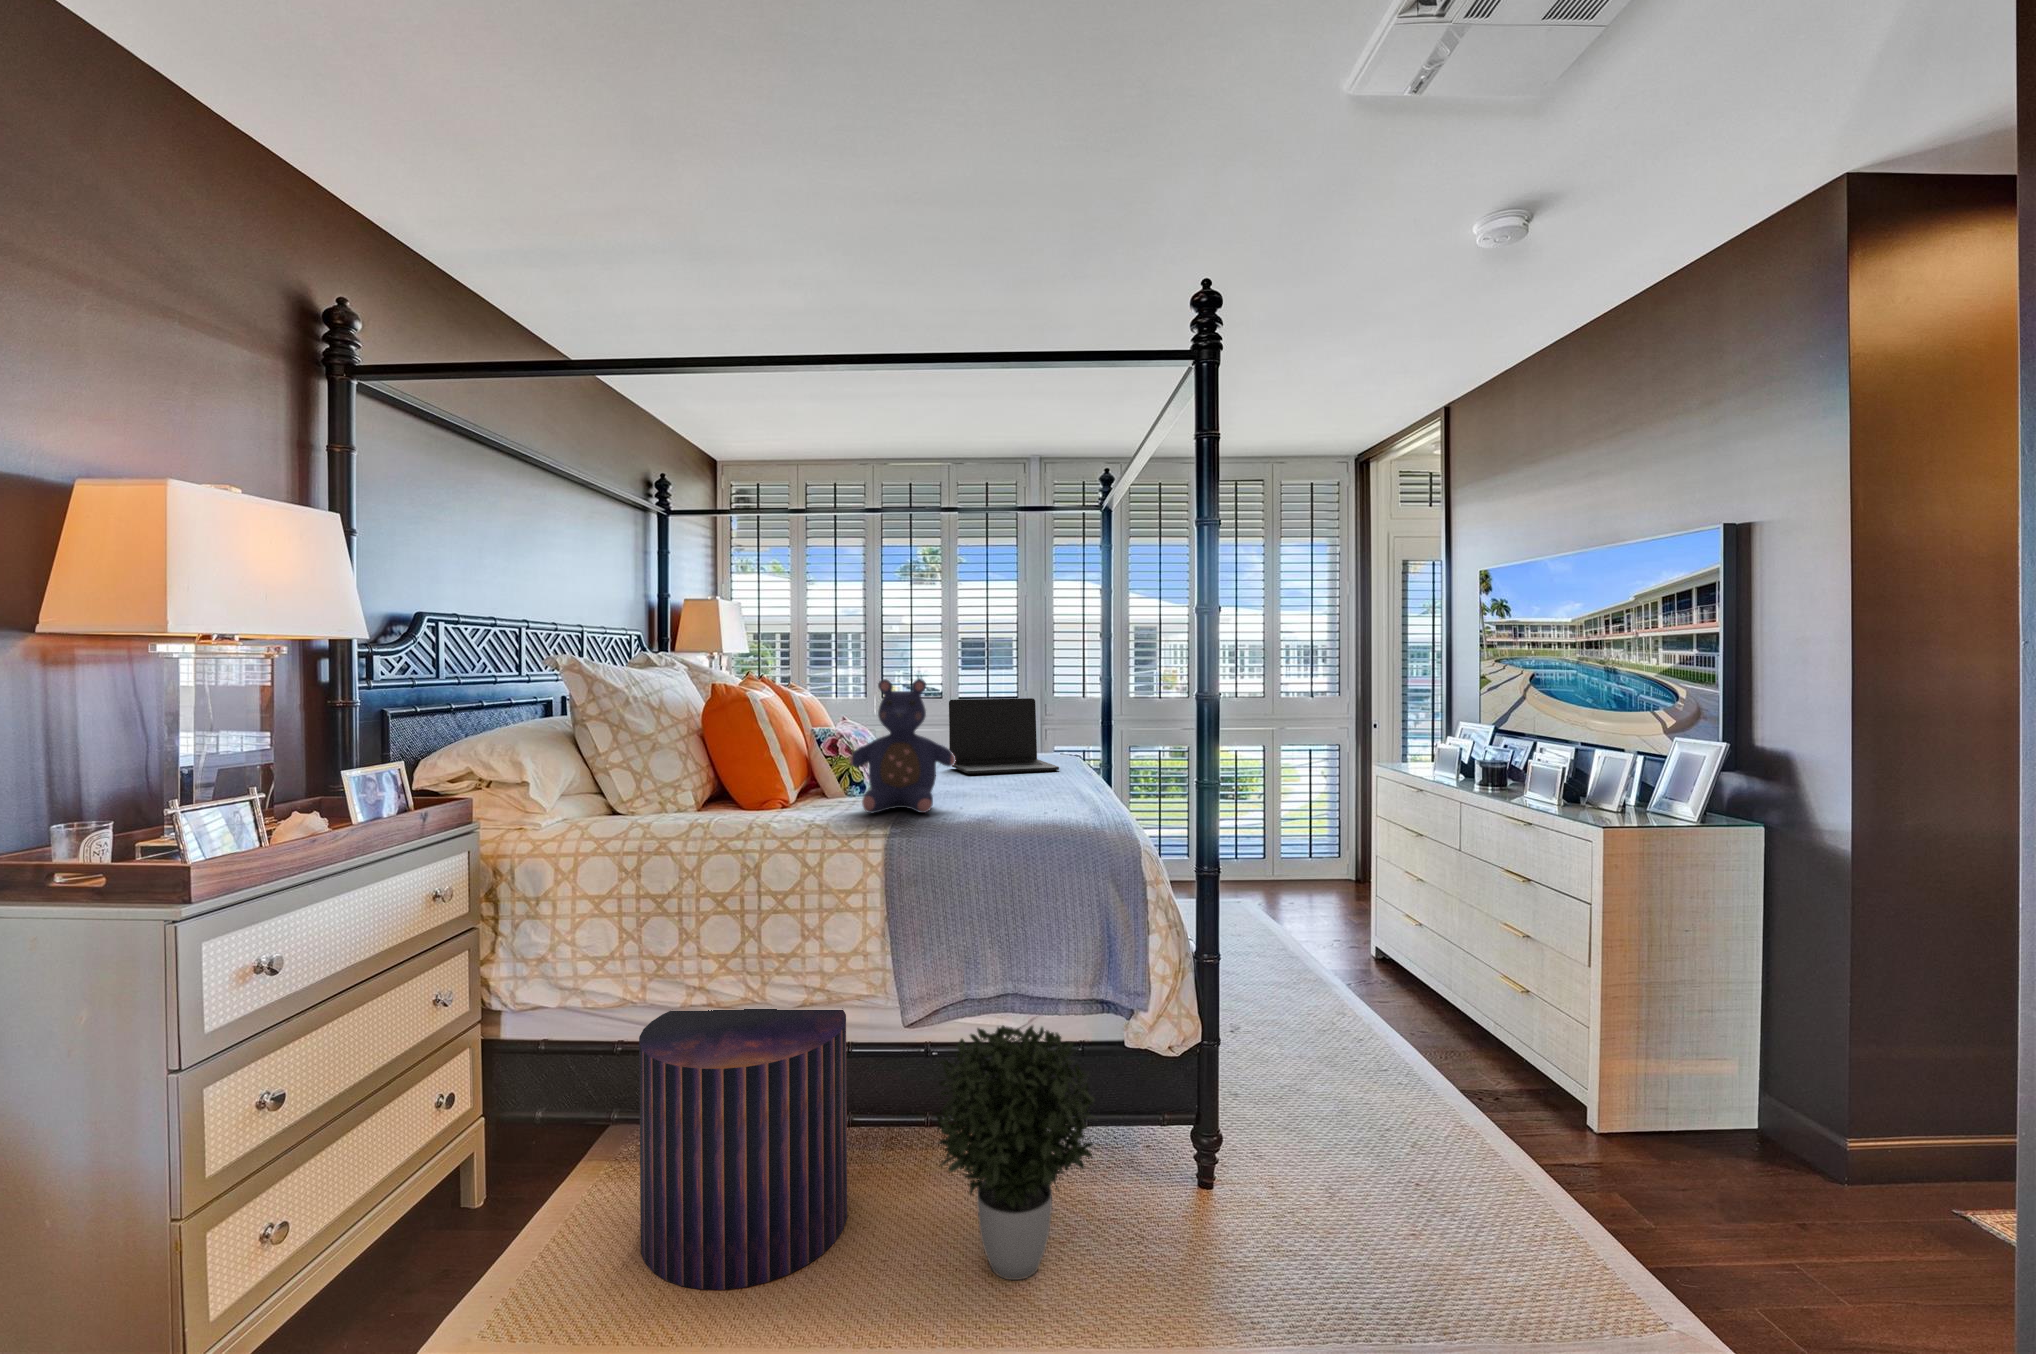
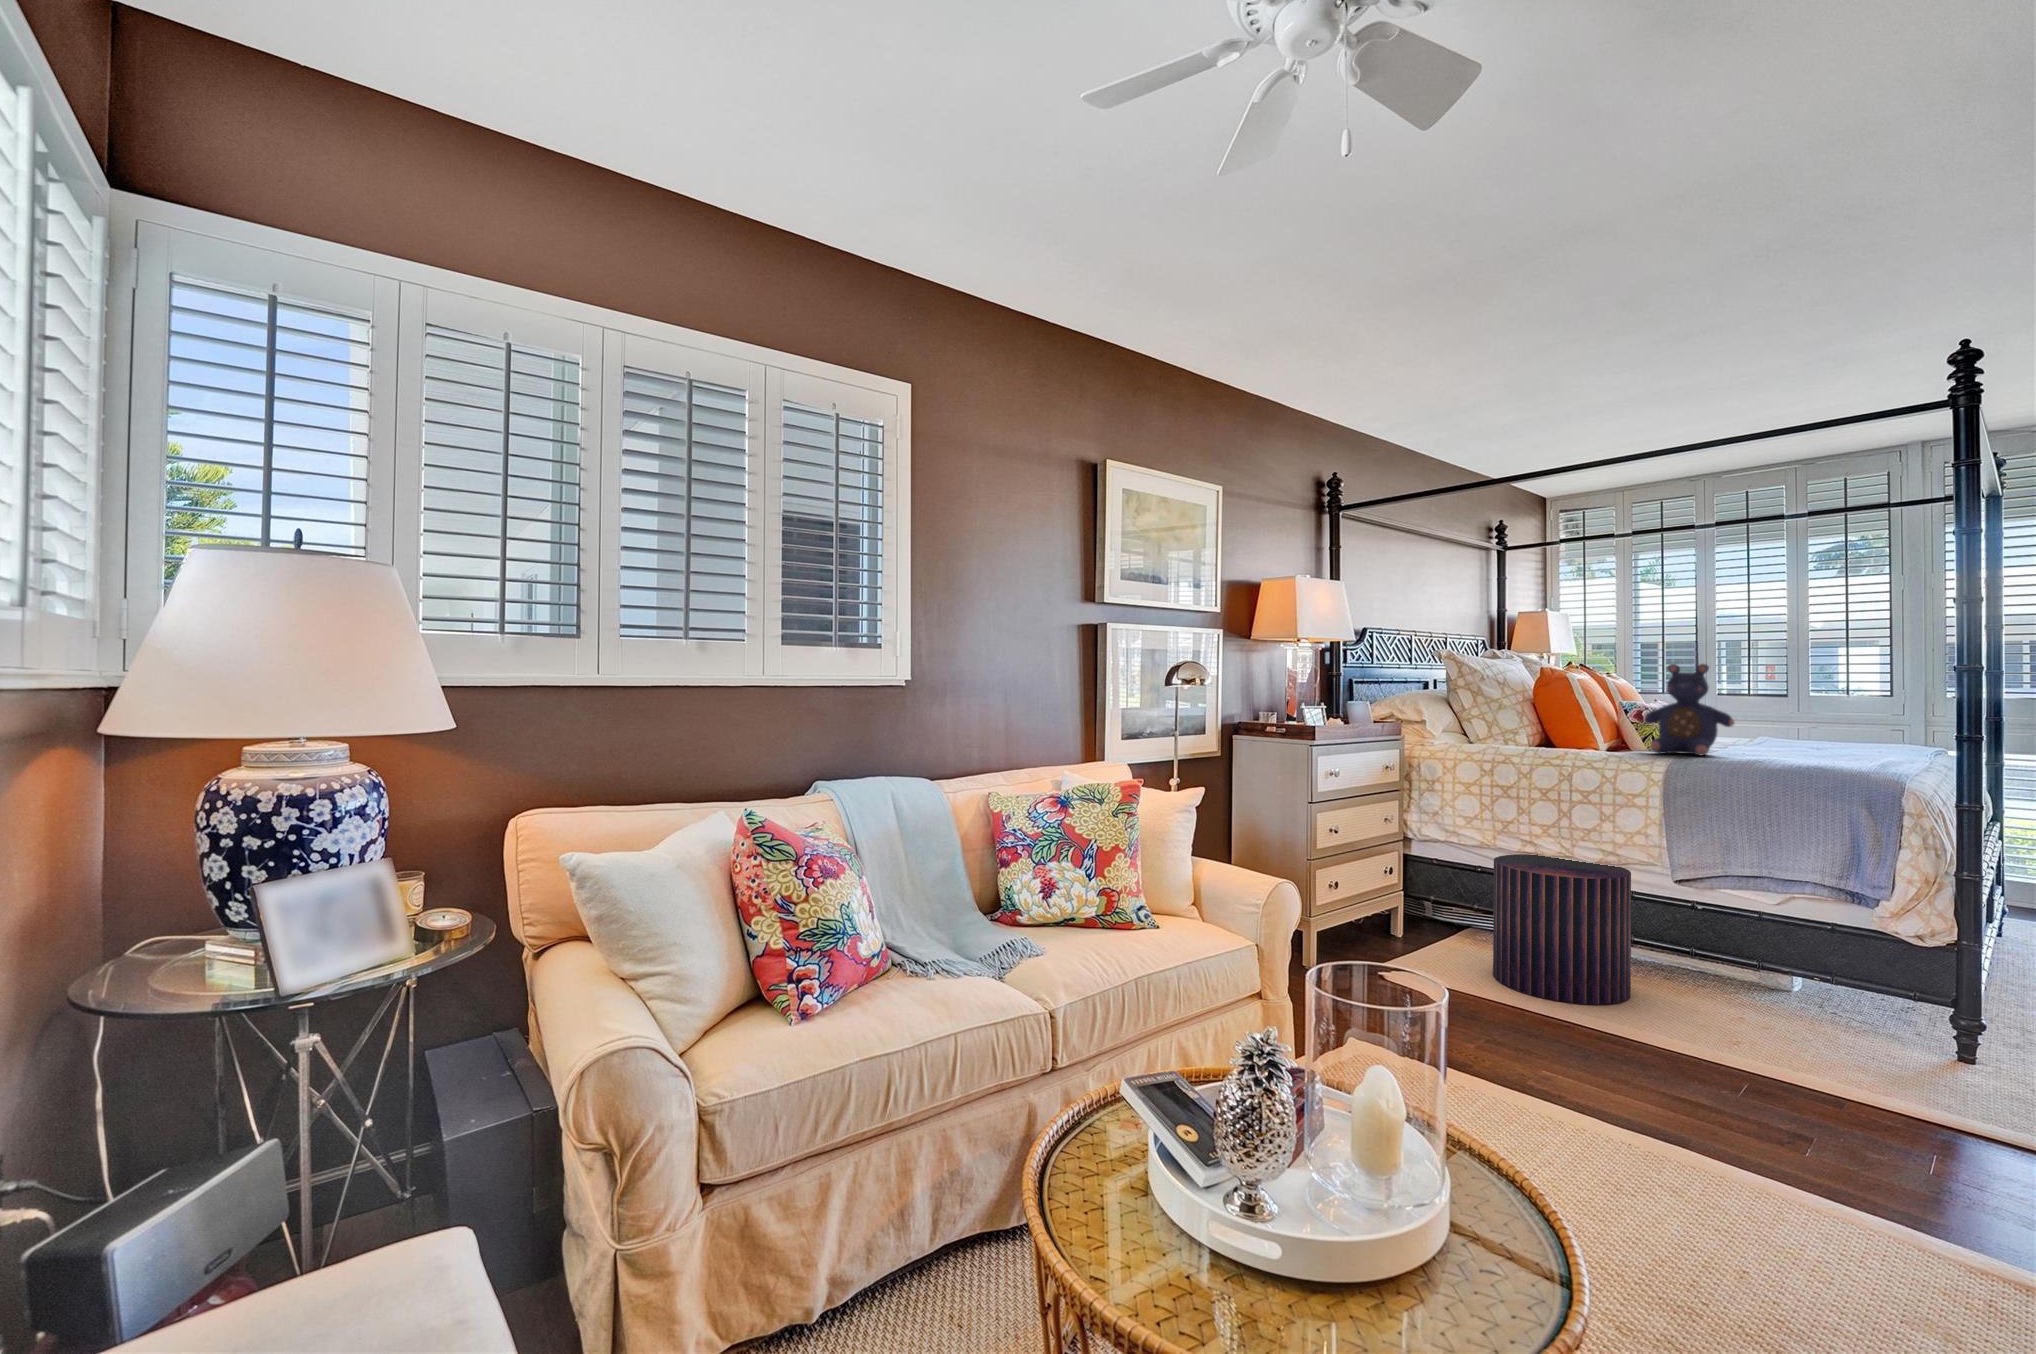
laptop: present [949,698,1059,774] -> none [1758,688,1878,751]
potted plant: present [937,1026,1096,1280] -> none [1691,885,1829,1049]

